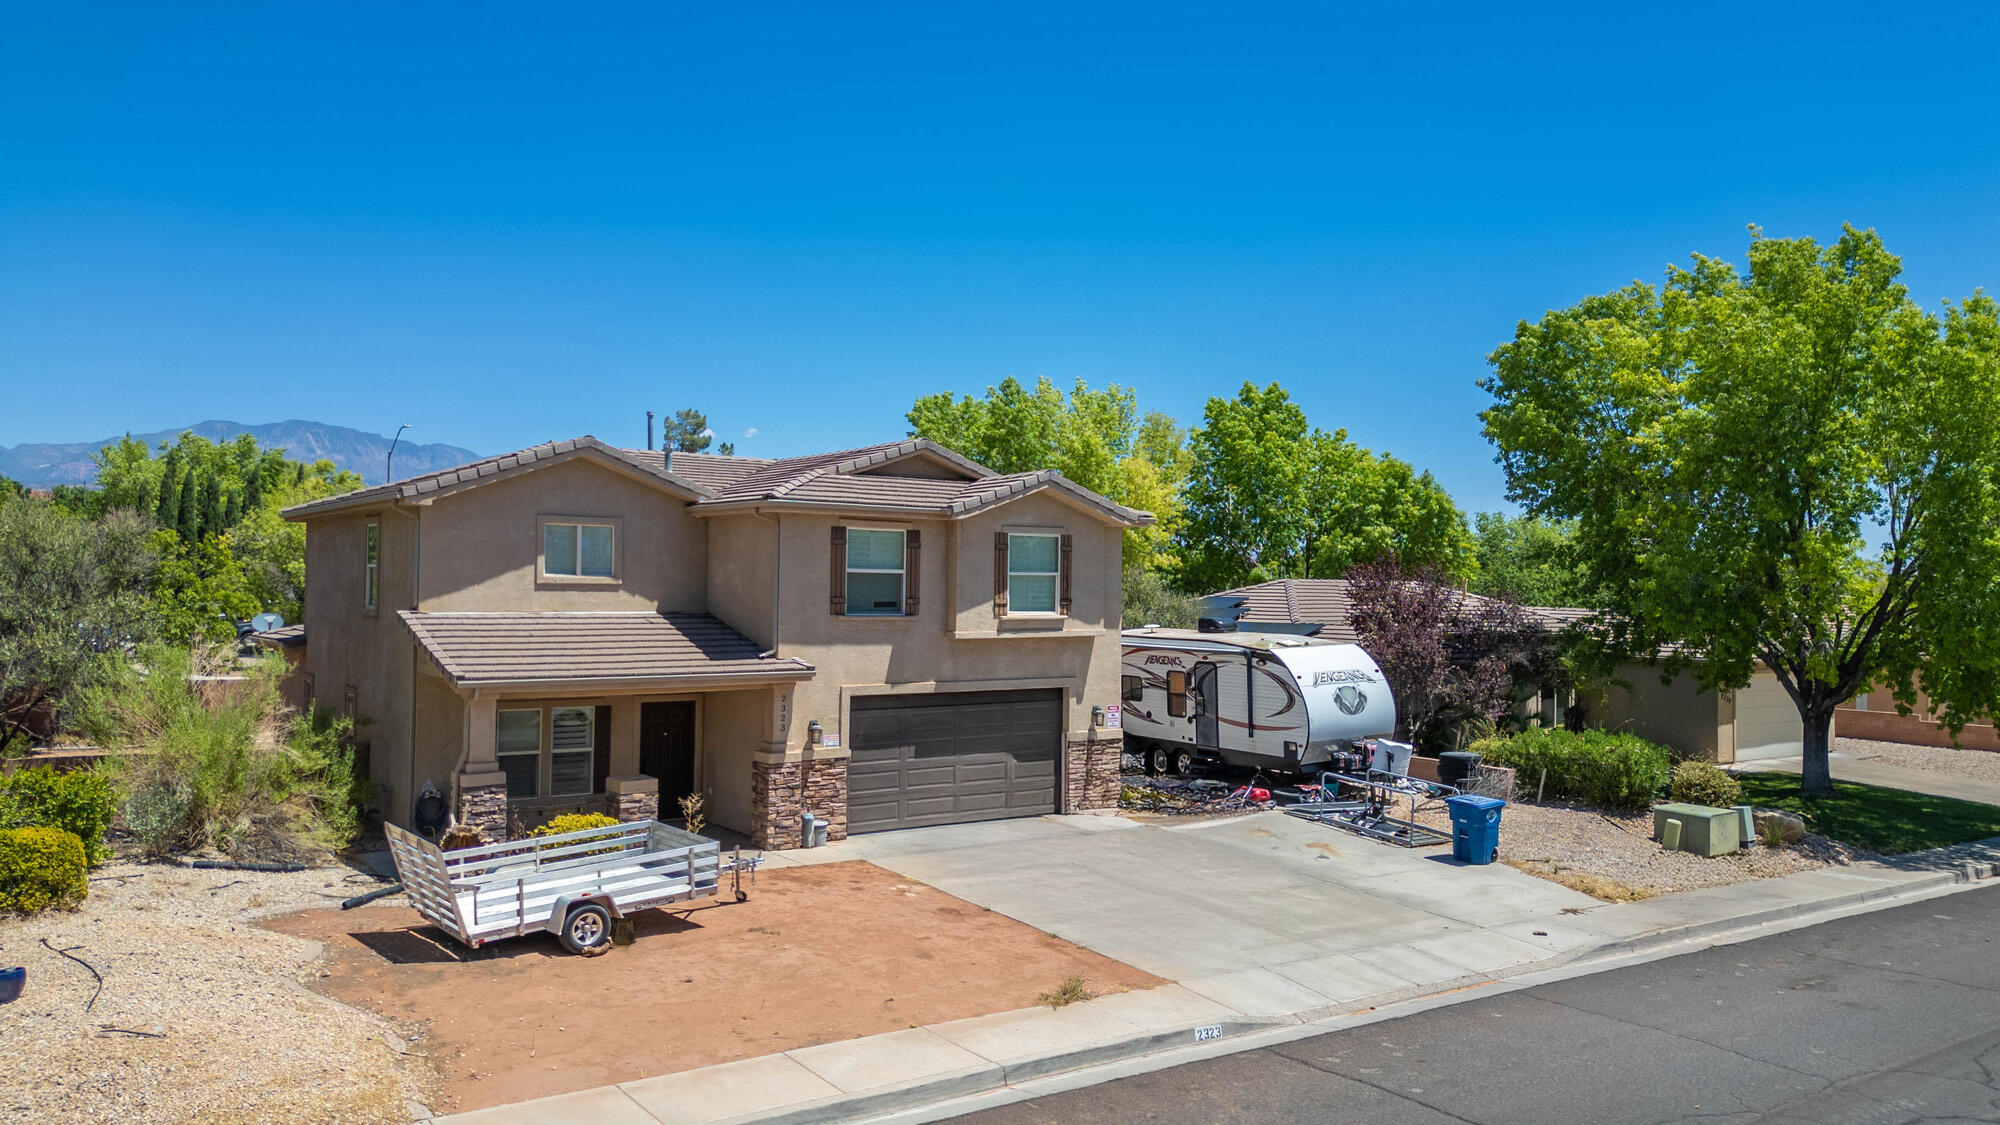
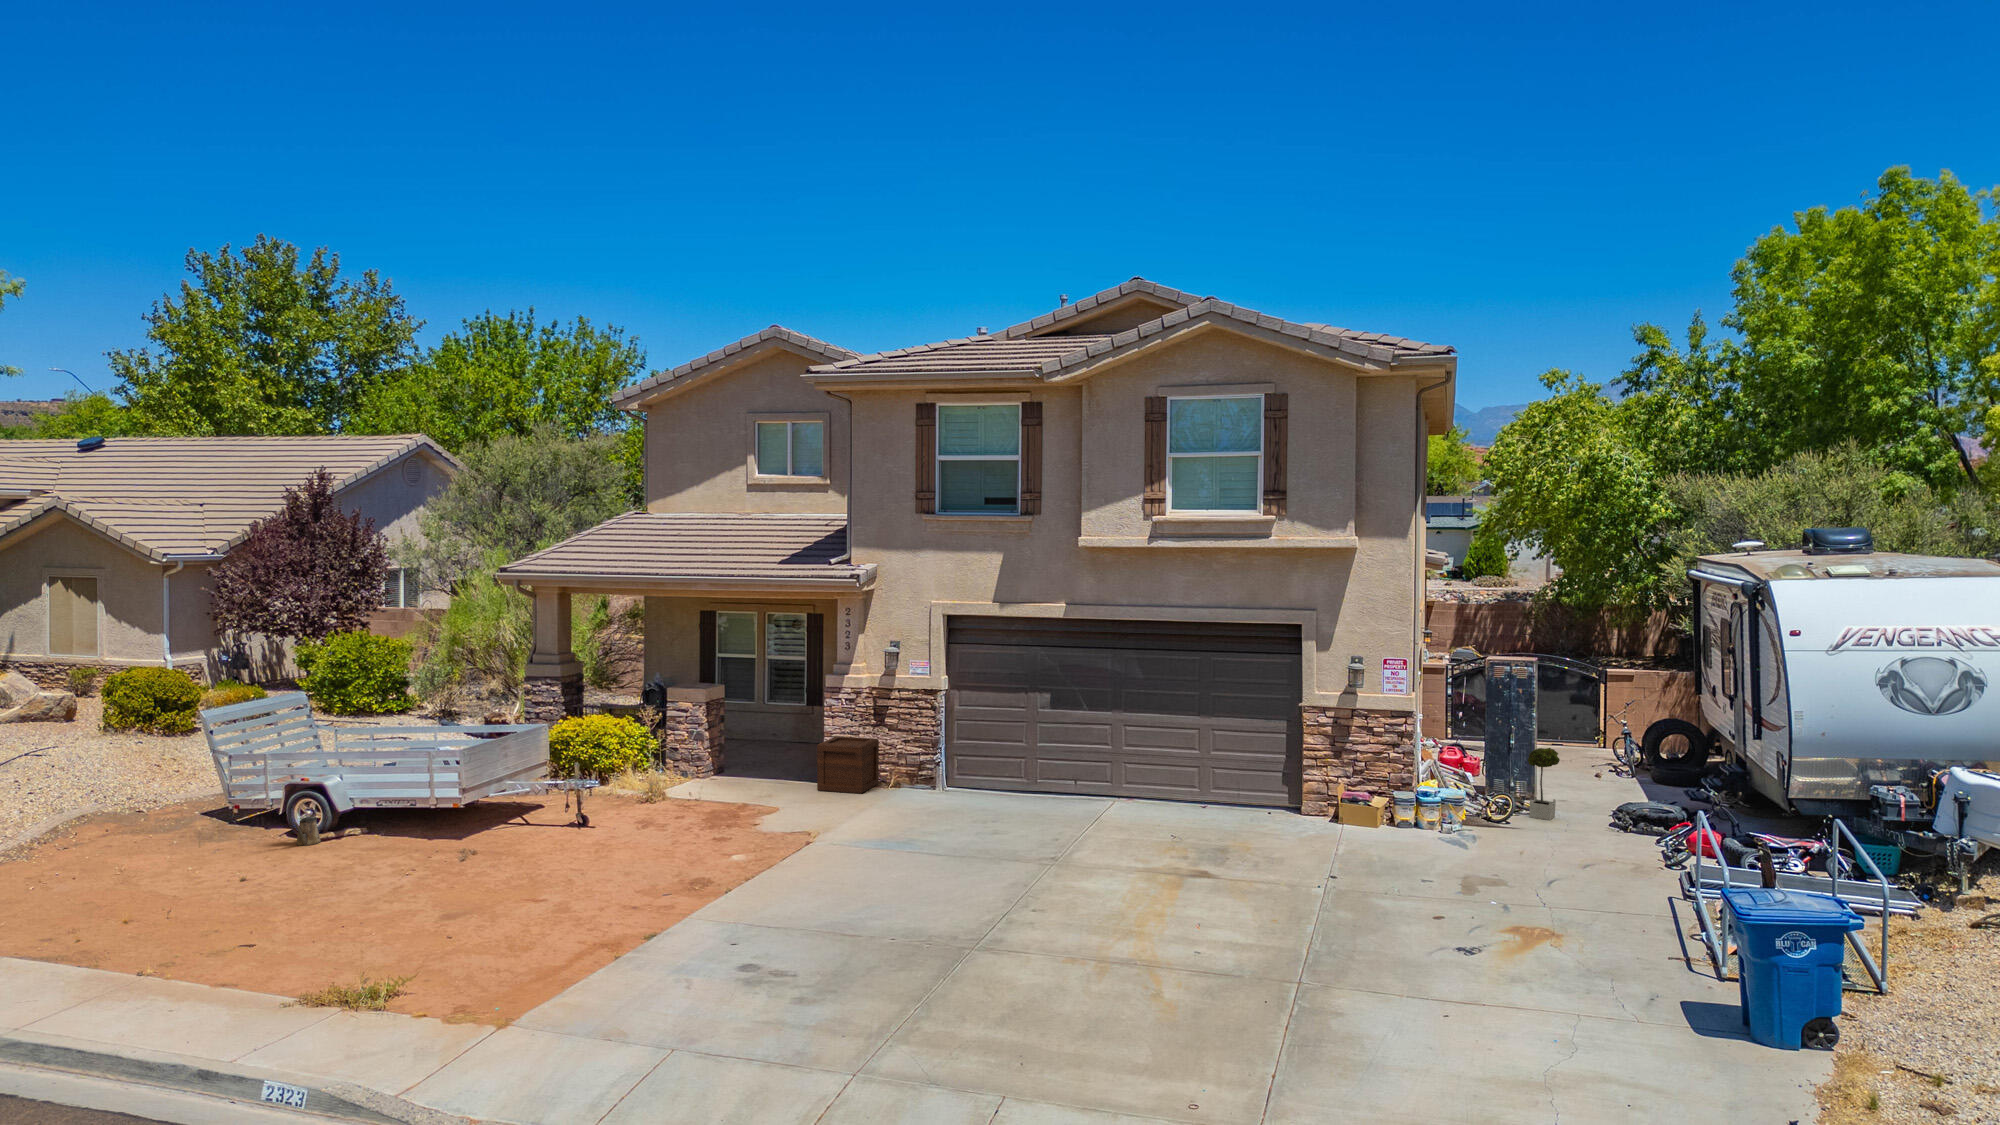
potted tree: none [1145,751,1163,794] -> present [1528,748,1560,820]
wooden crate: none [771,801,825,849] -> present [817,737,879,794]

